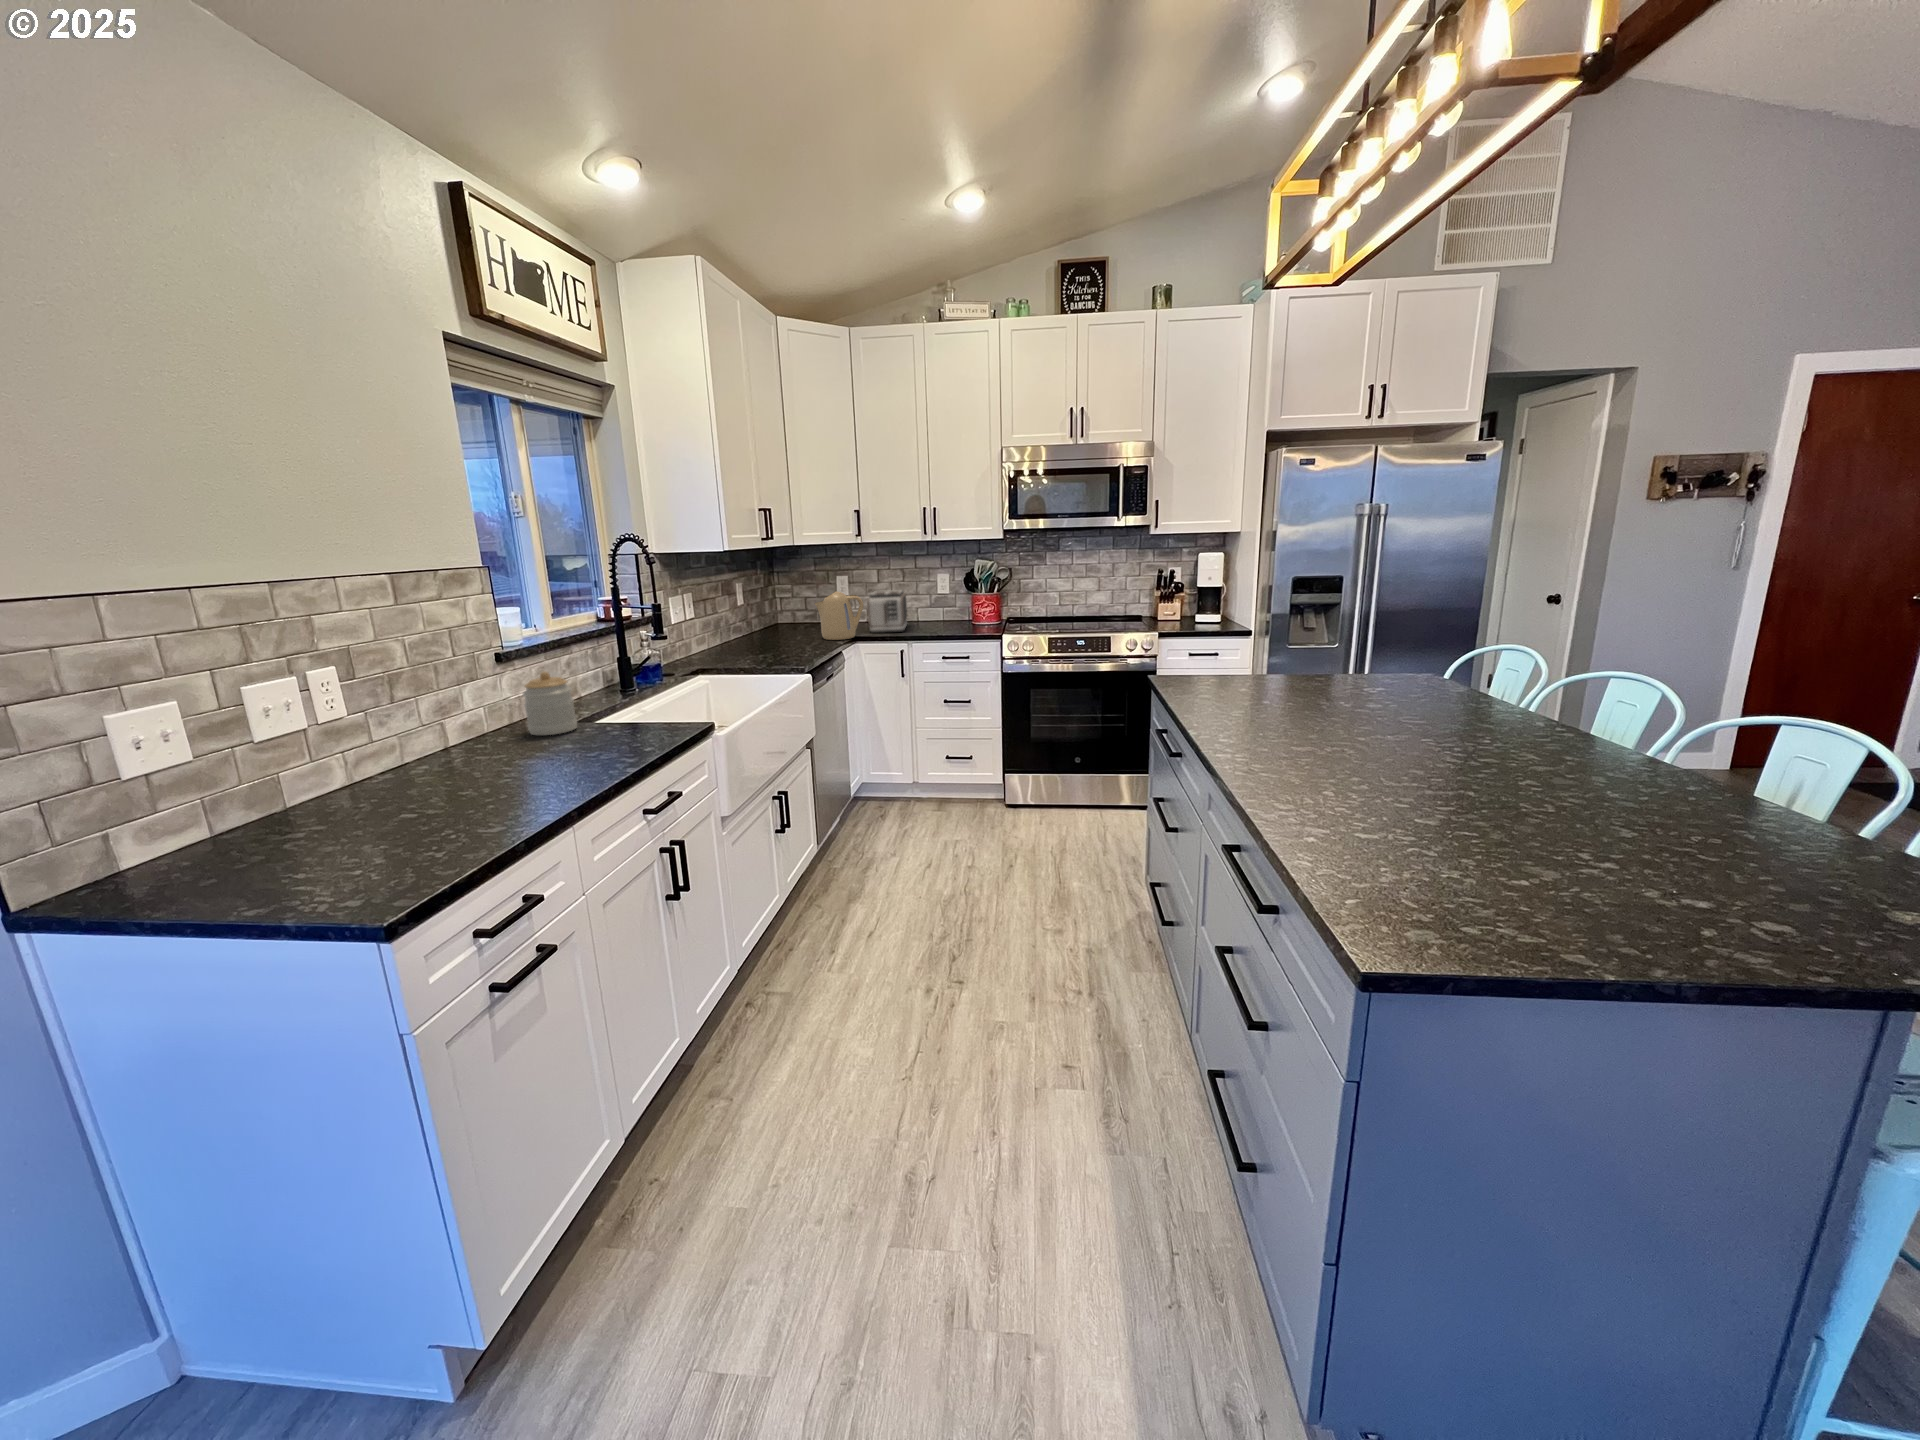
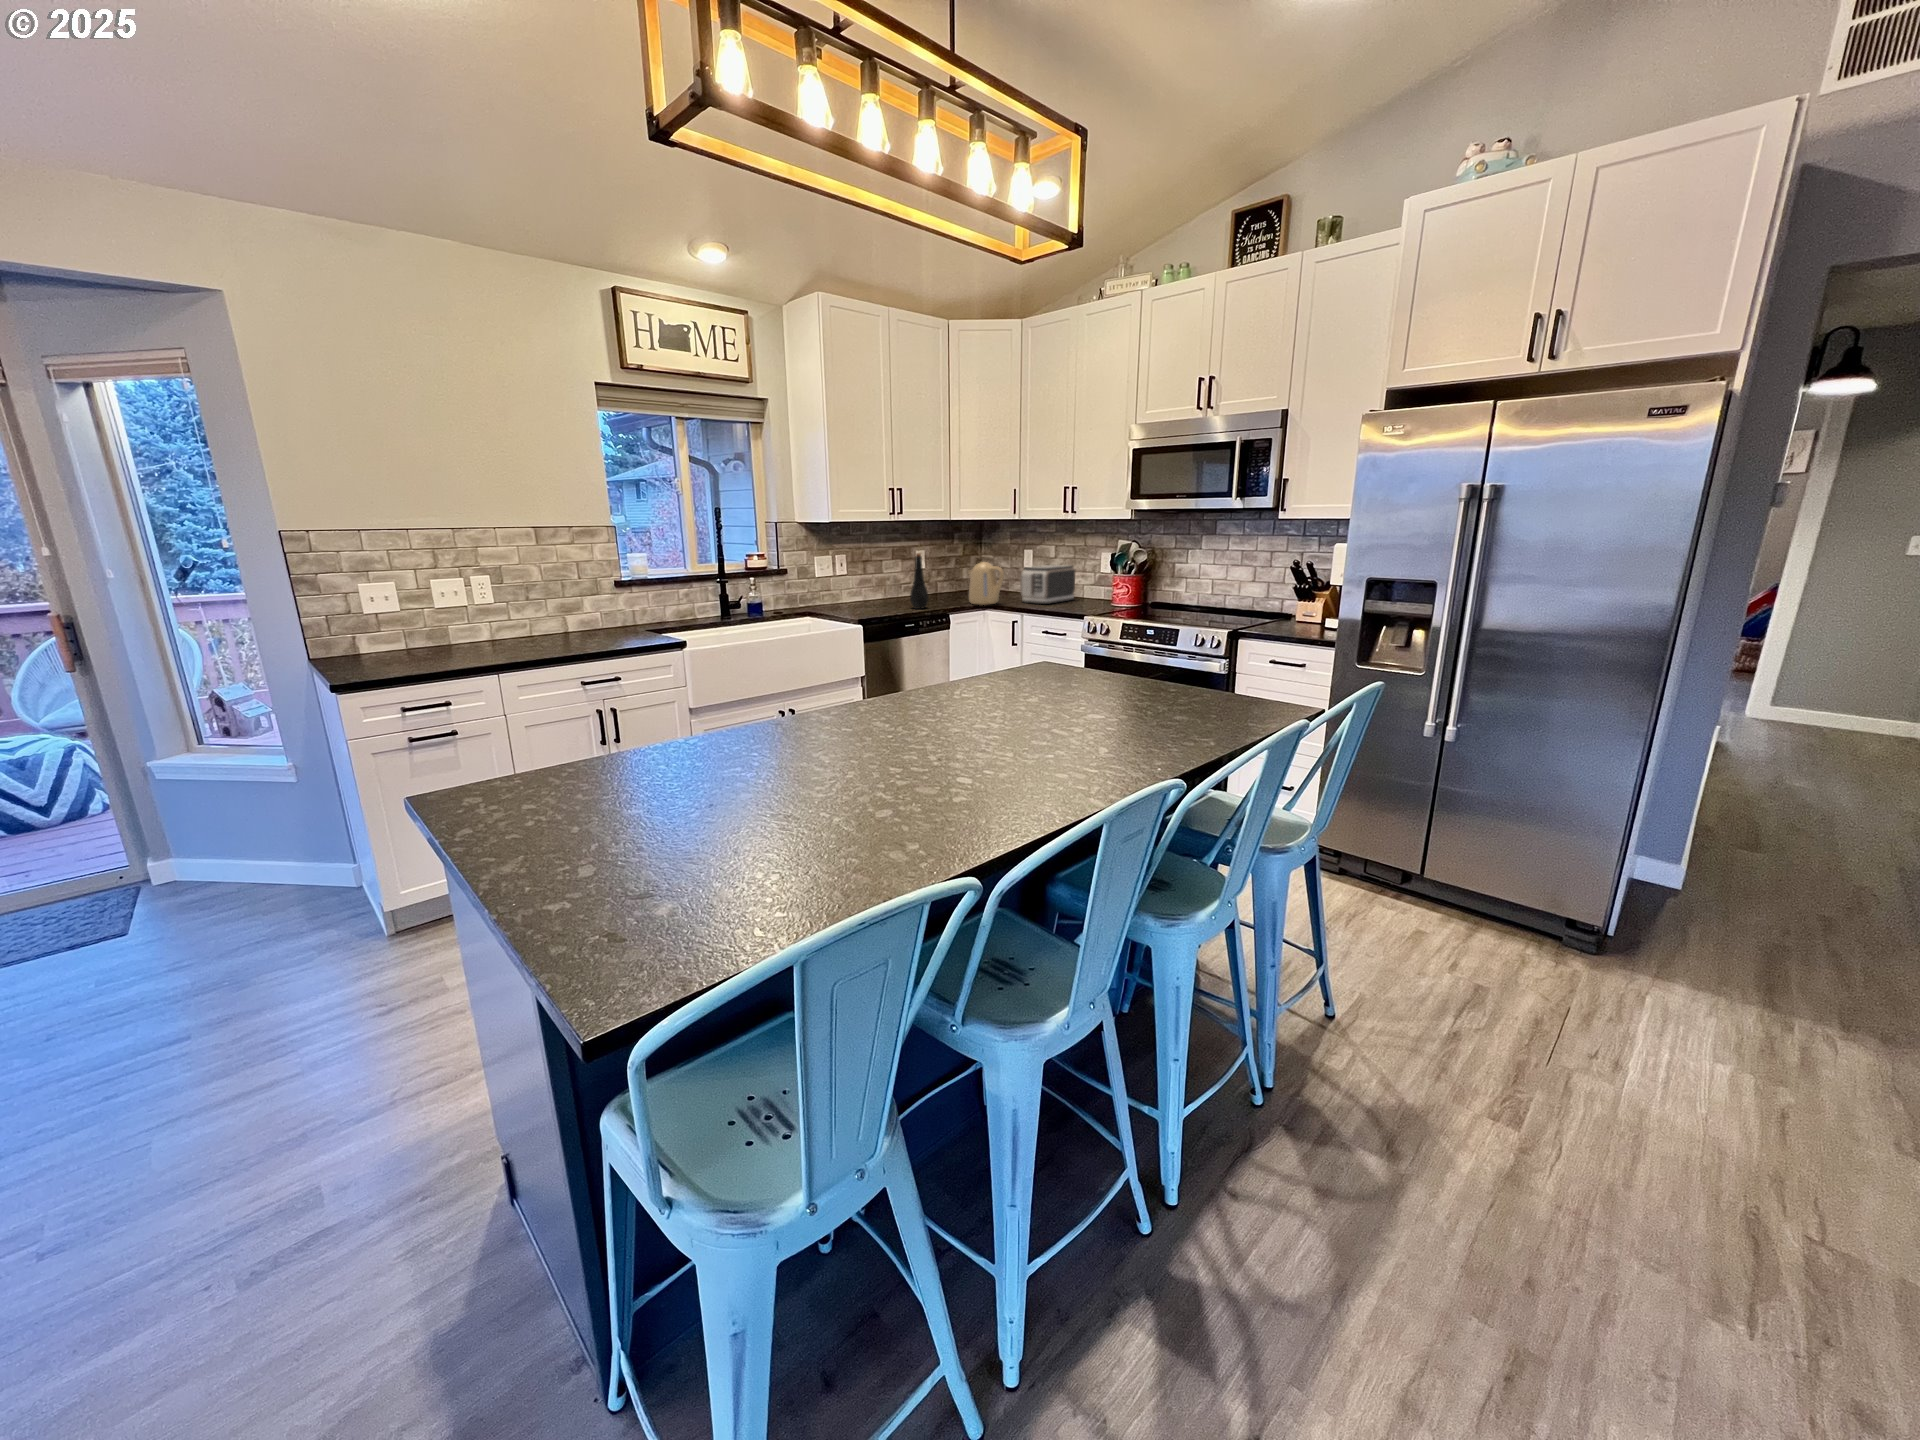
bottle: none [783,586,806,651] -> present [910,553,929,609]
jar: present [523,672,577,735] -> none [620,594,653,635]

